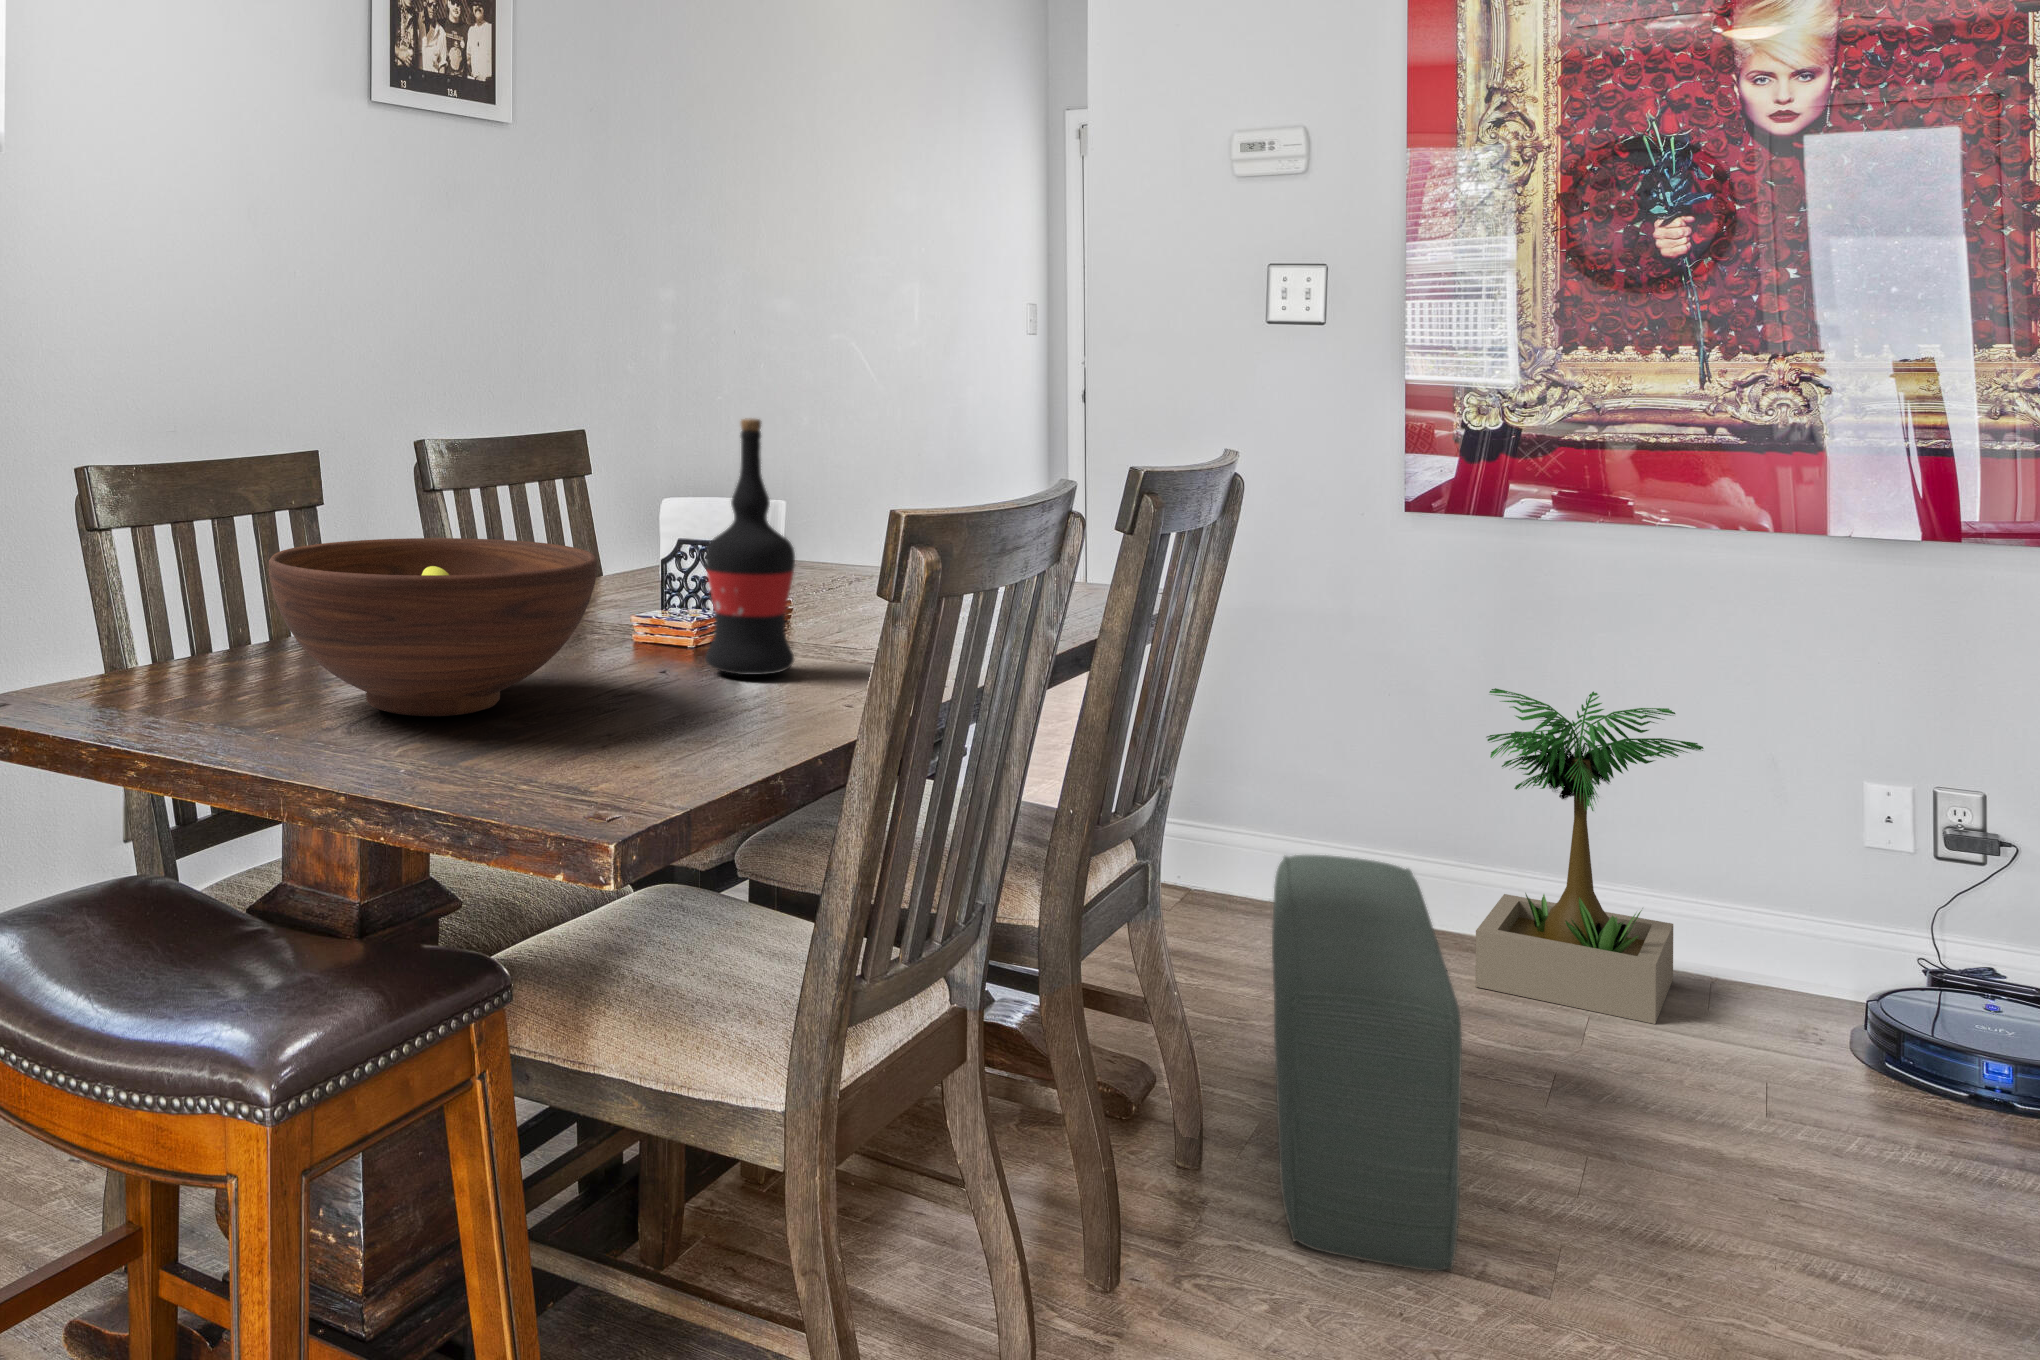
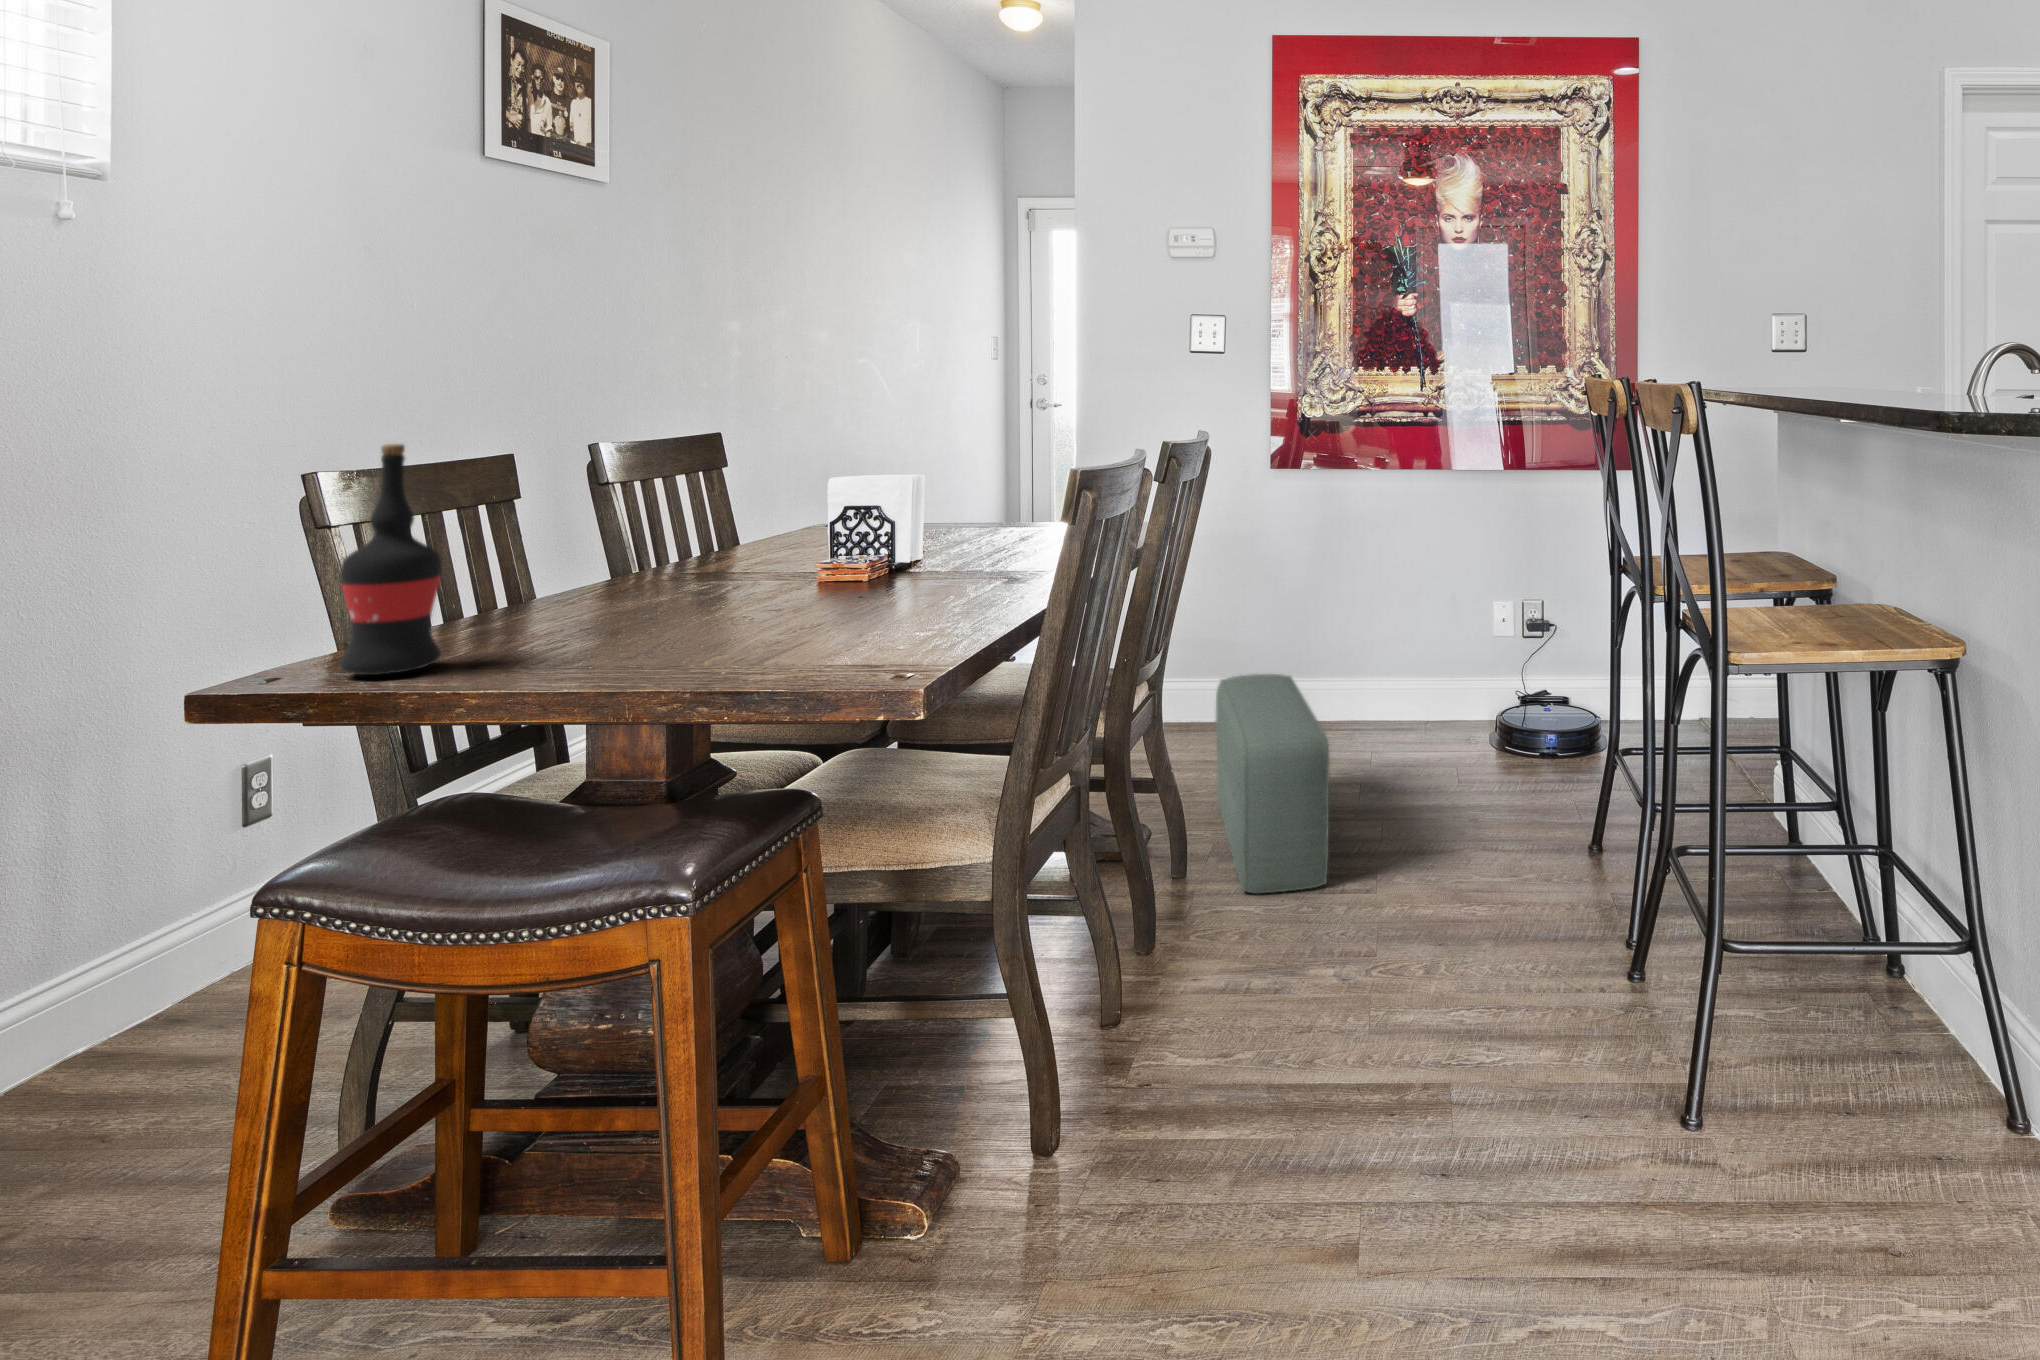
wine bottle: present [705,418,795,675] -> present [339,444,442,675]
fruit bowl: present [269,538,597,716] -> none [559,514,831,644]
potted plant: present [1475,688,1704,1024] -> none [1311,563,1437,747]

